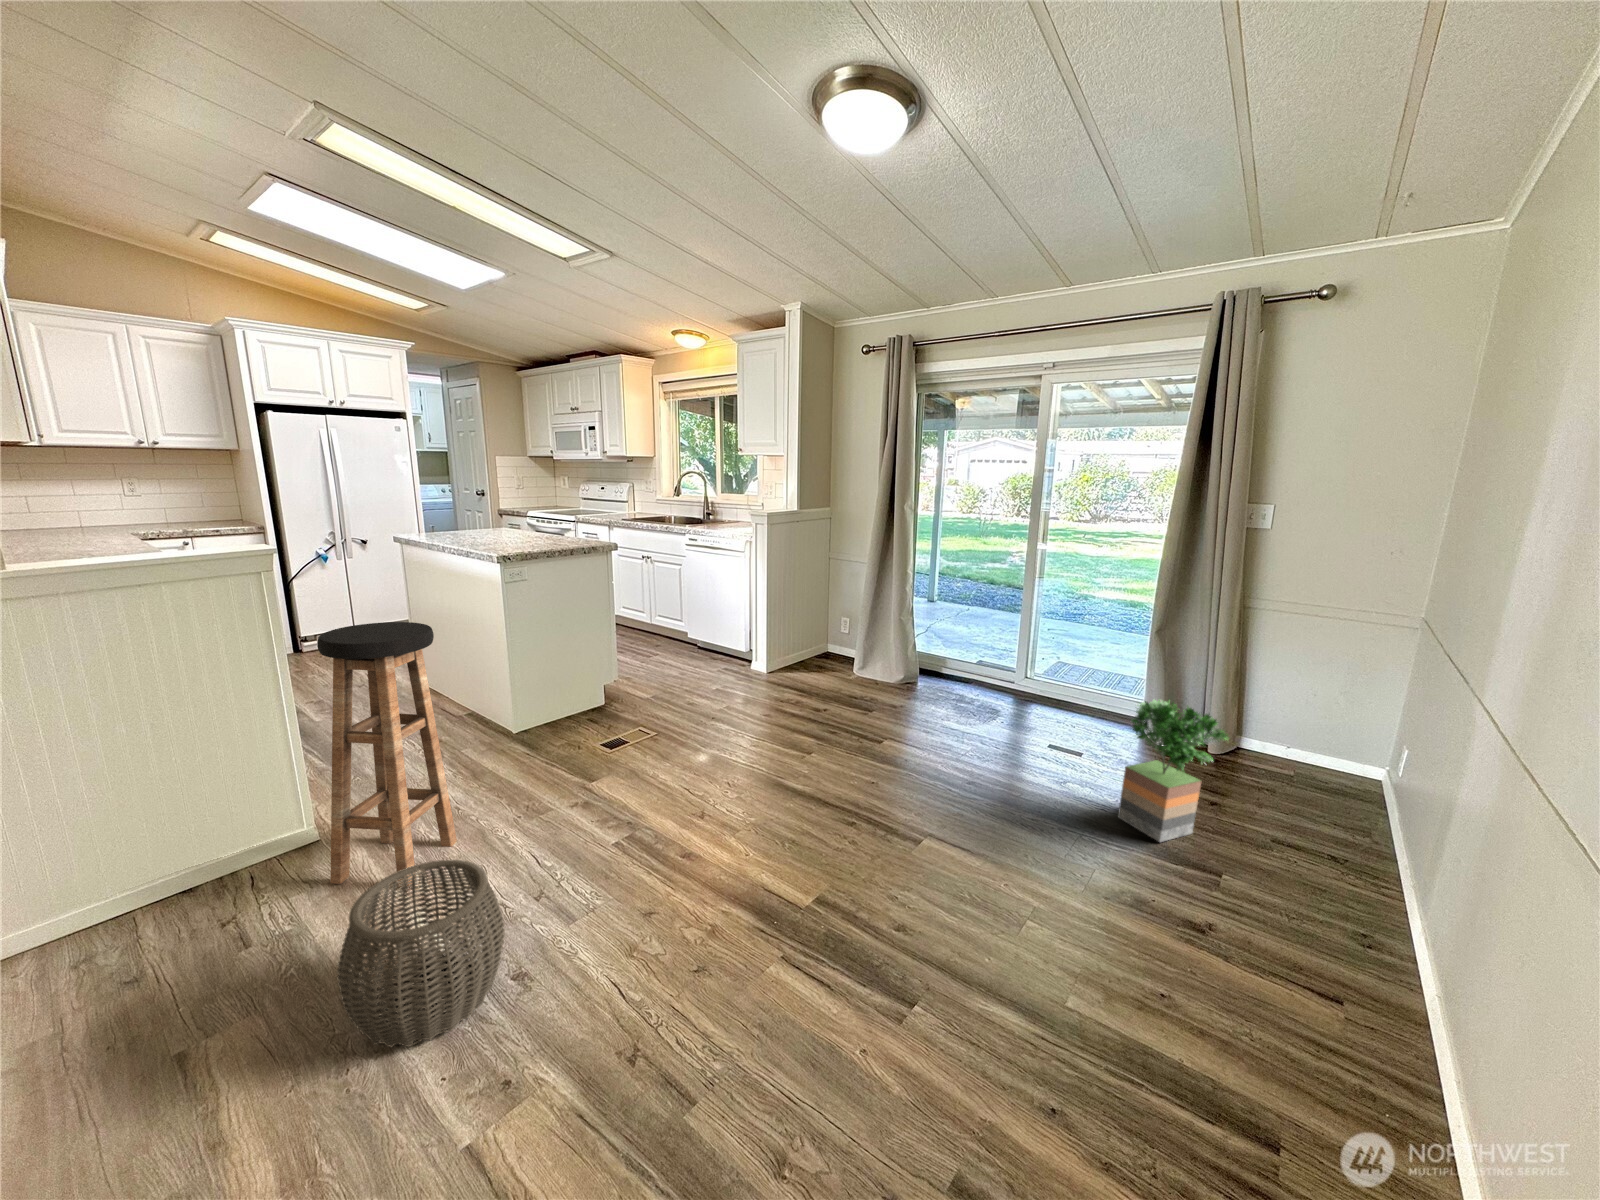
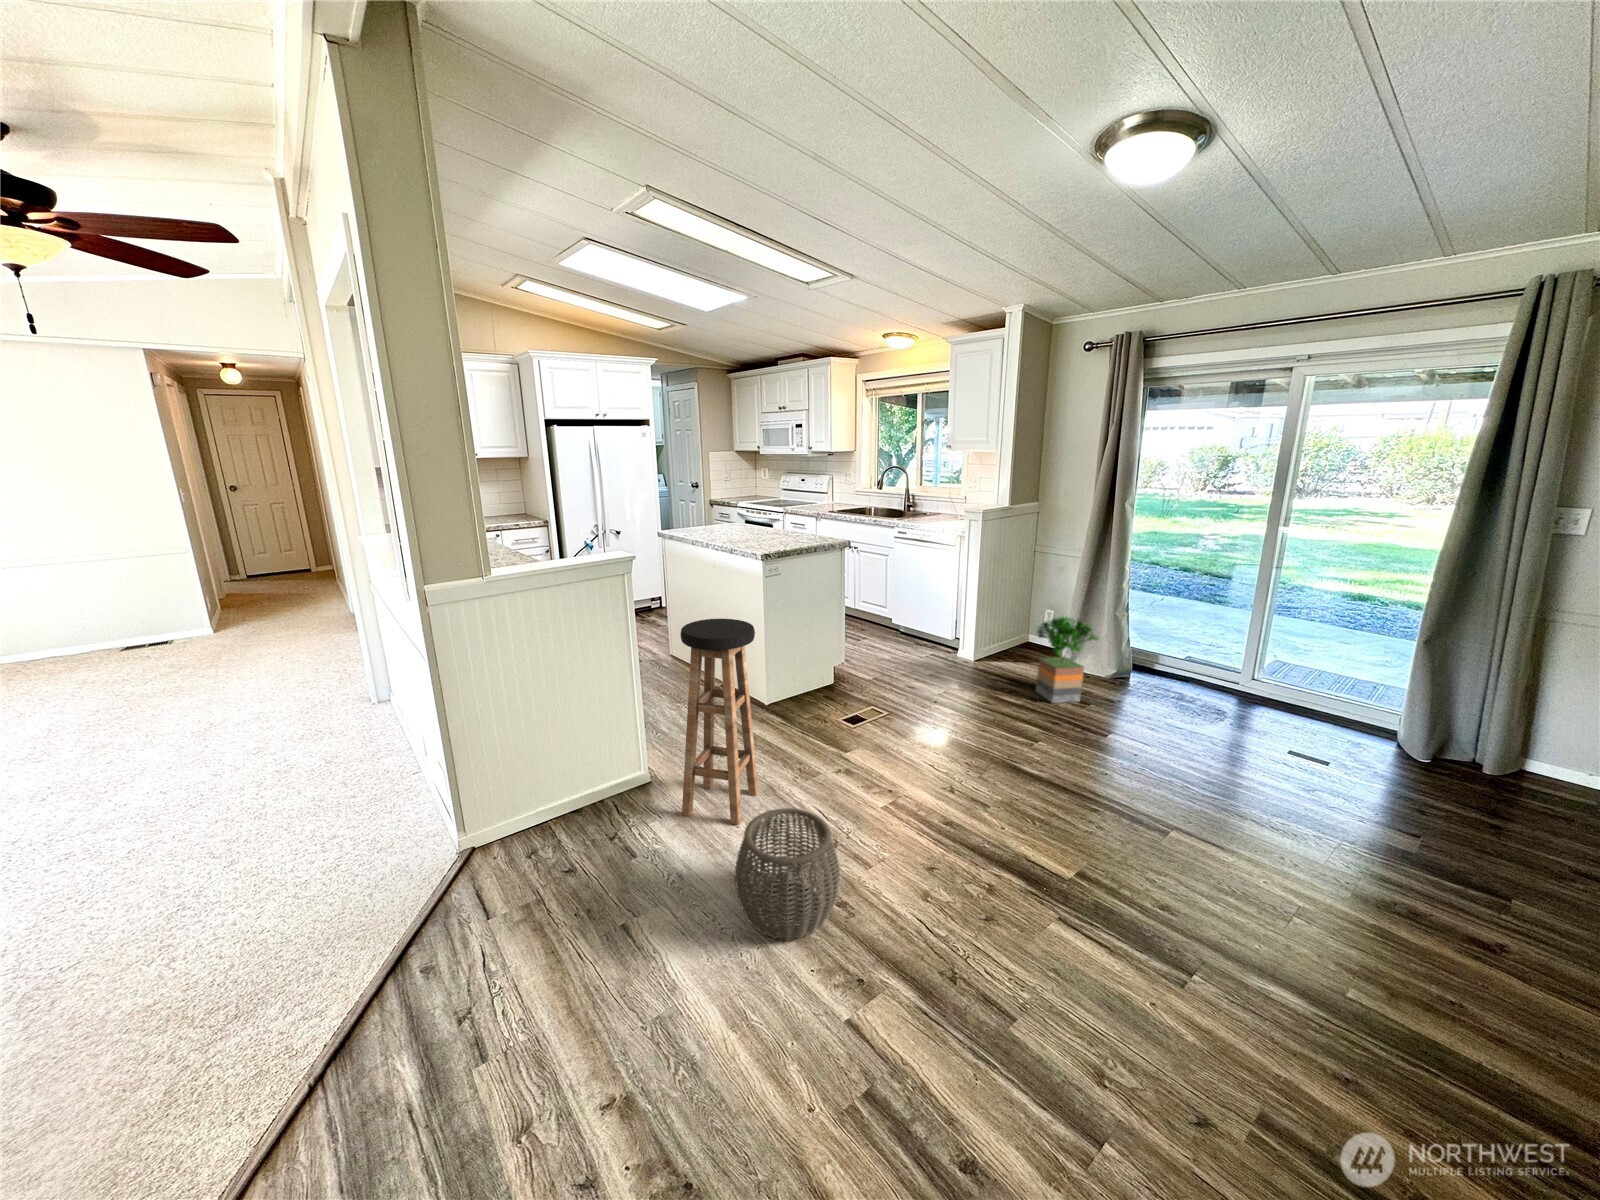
potted tree: present [1118,700,1228,842] -> present [1036,617,1098,703]

